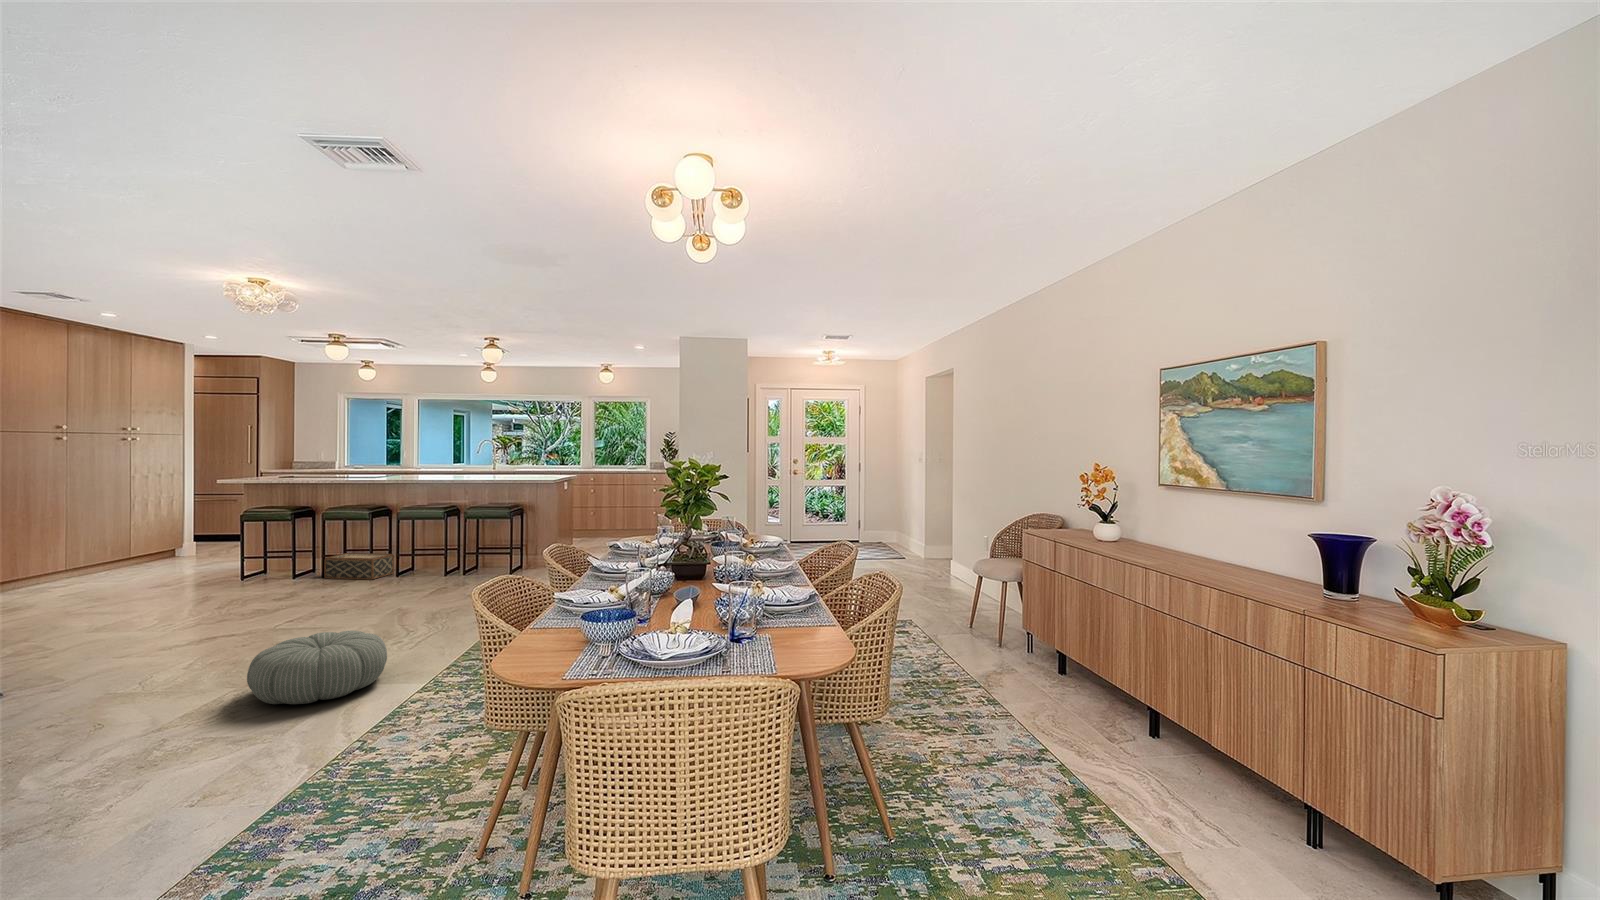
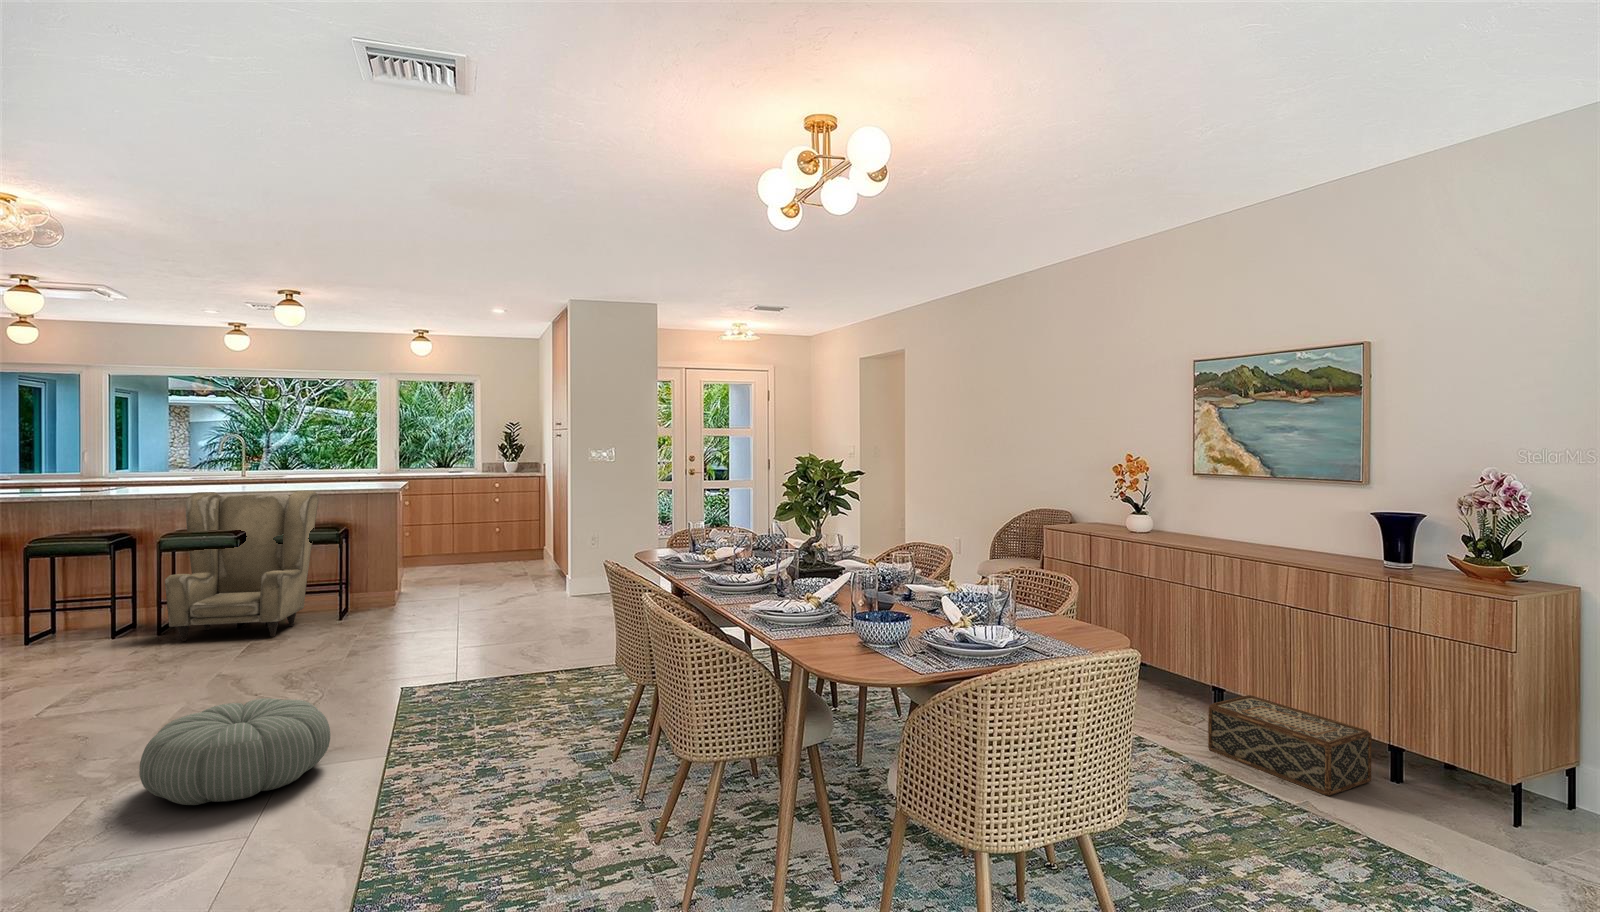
armchair: none [388,479,495,583] -> present [165,491,319,641]
woven basket: present [324,553,394,580] -> present [1208,695,1372,796]

